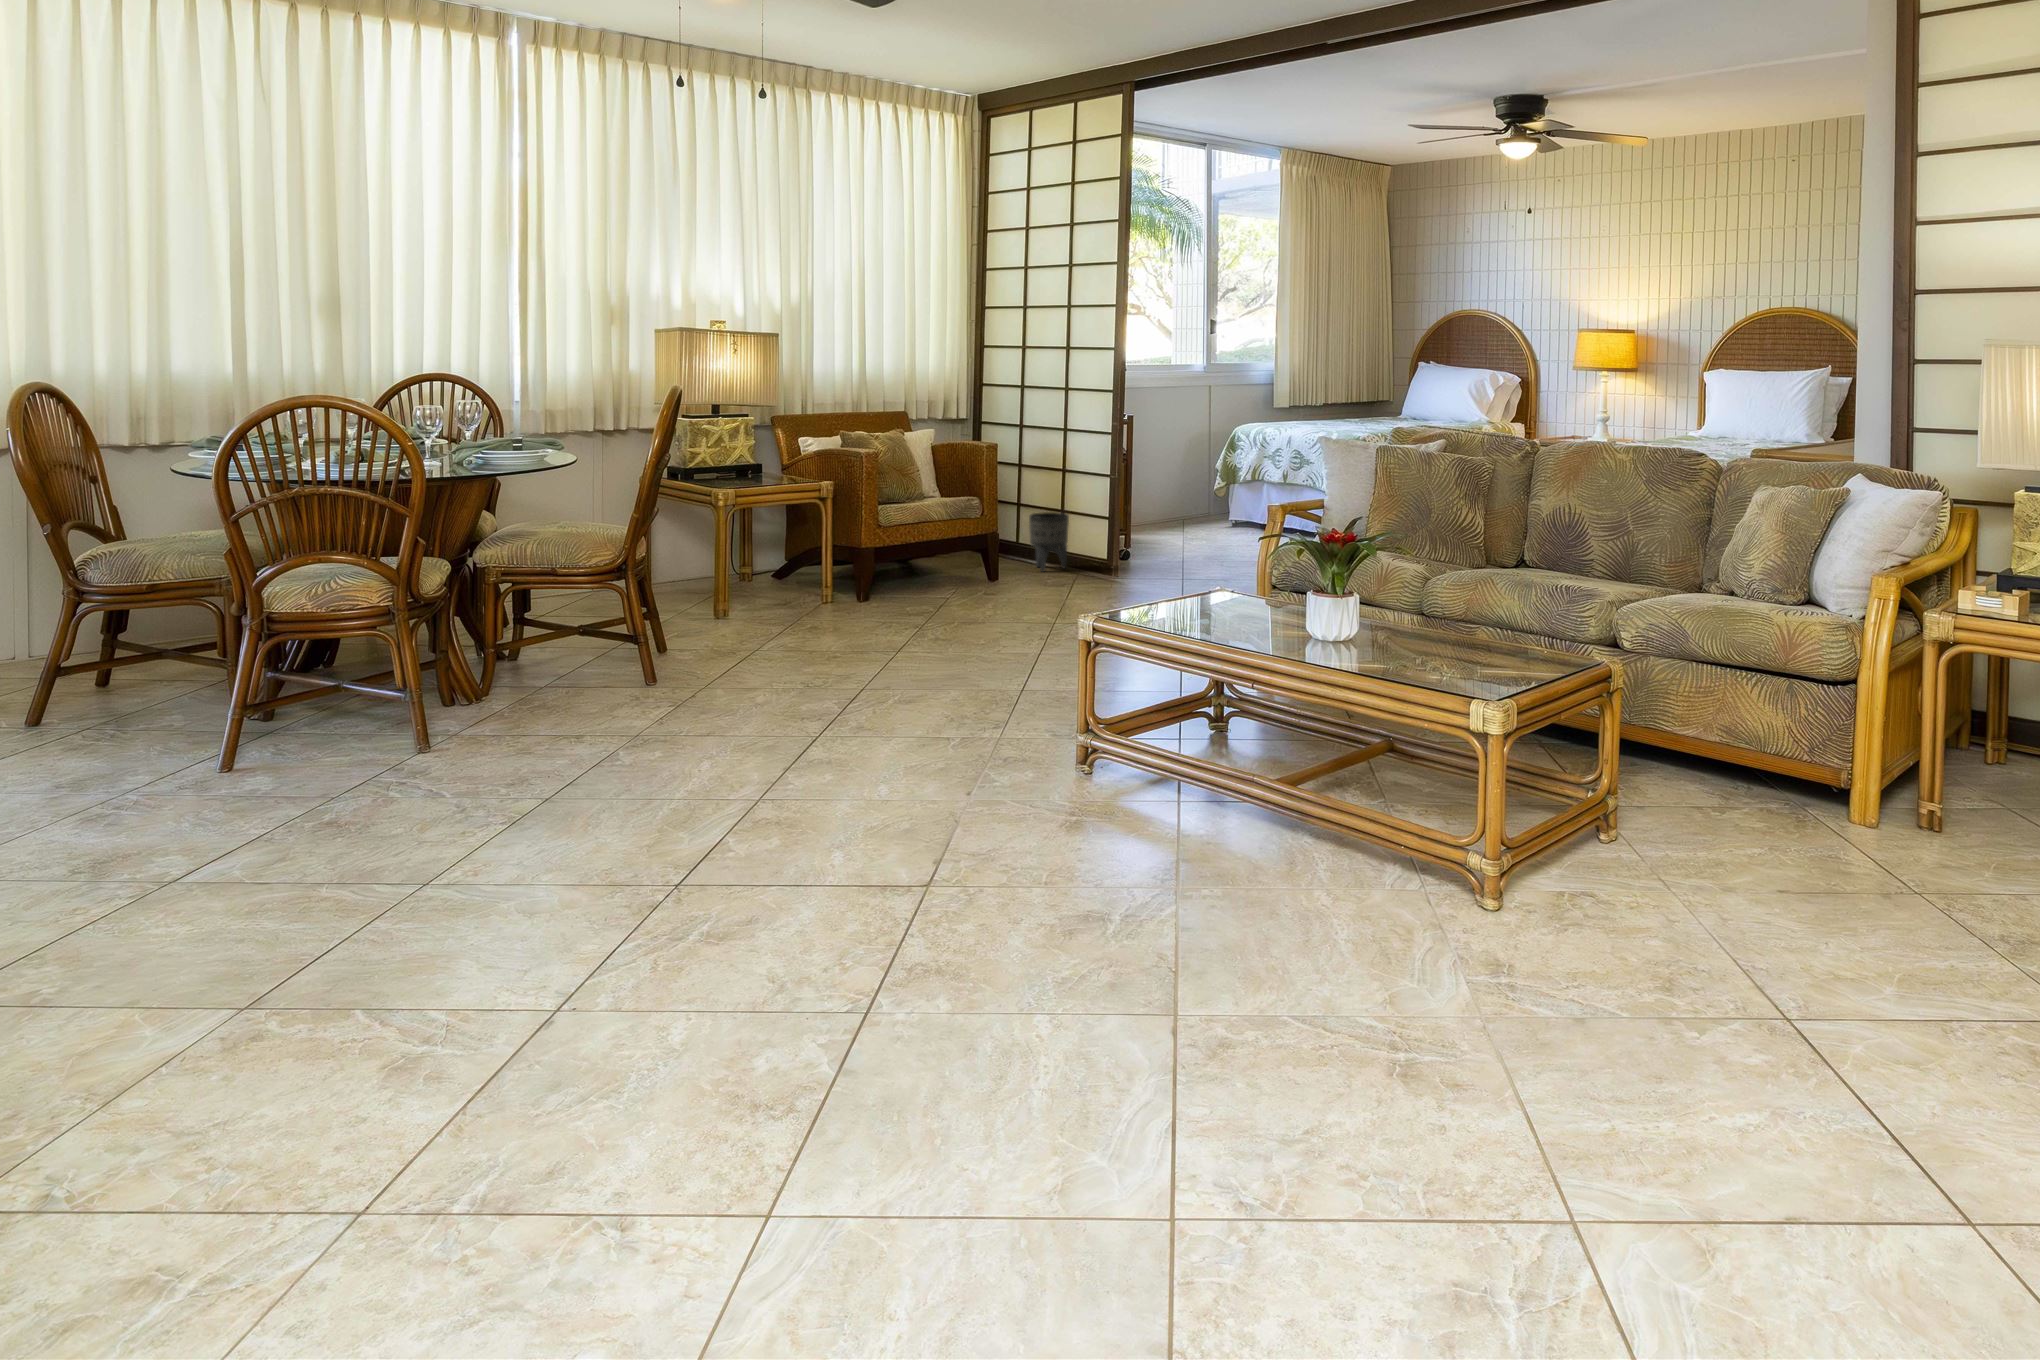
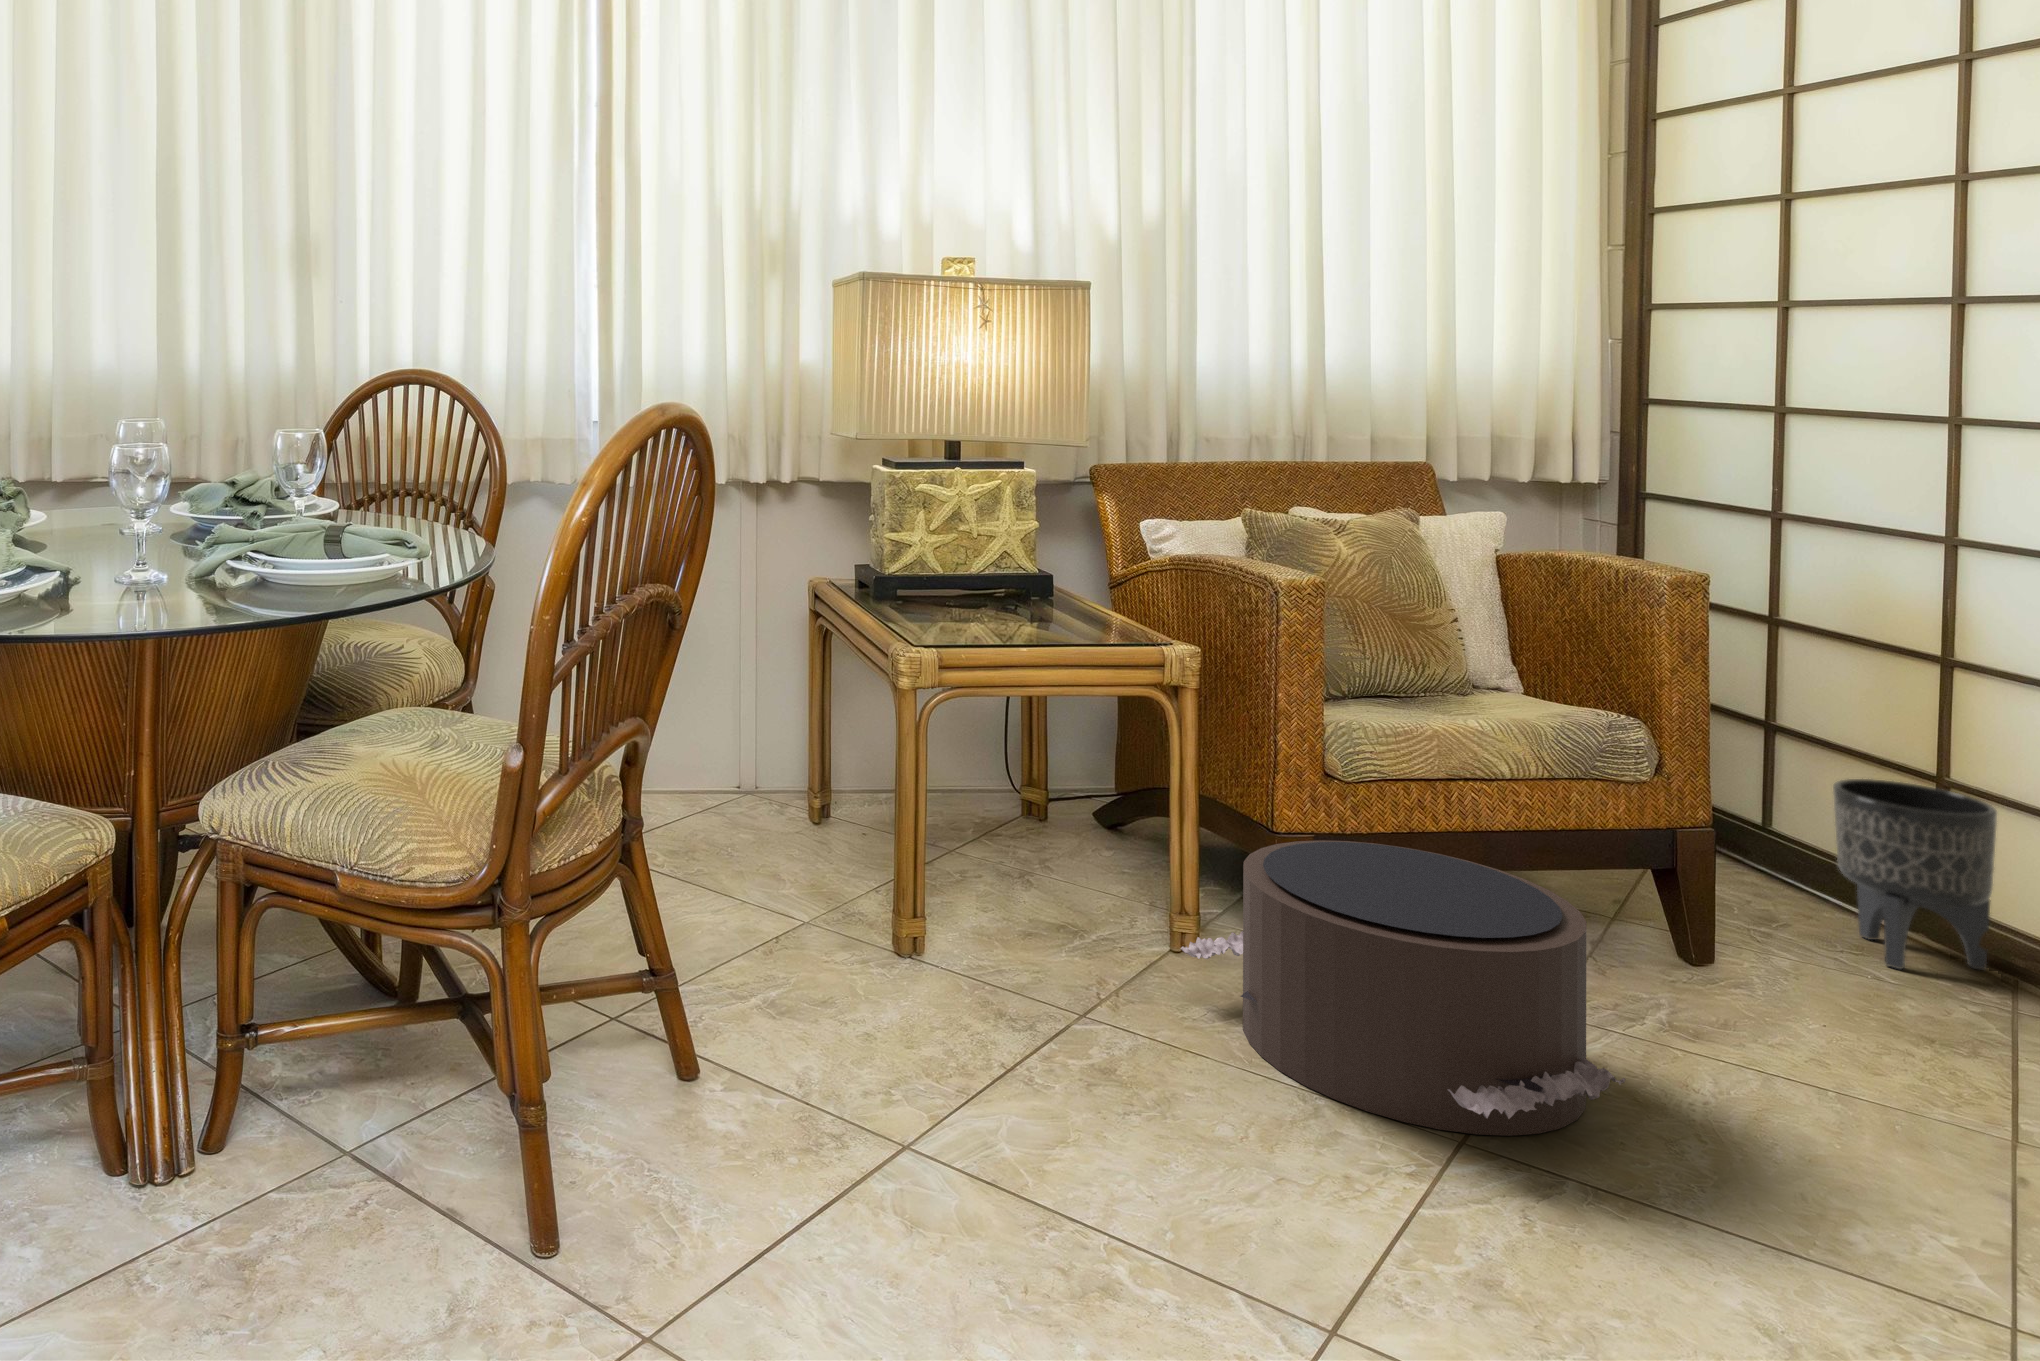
pouf: none [831,544,965,618] -> present [1180,840,1625,1136]

